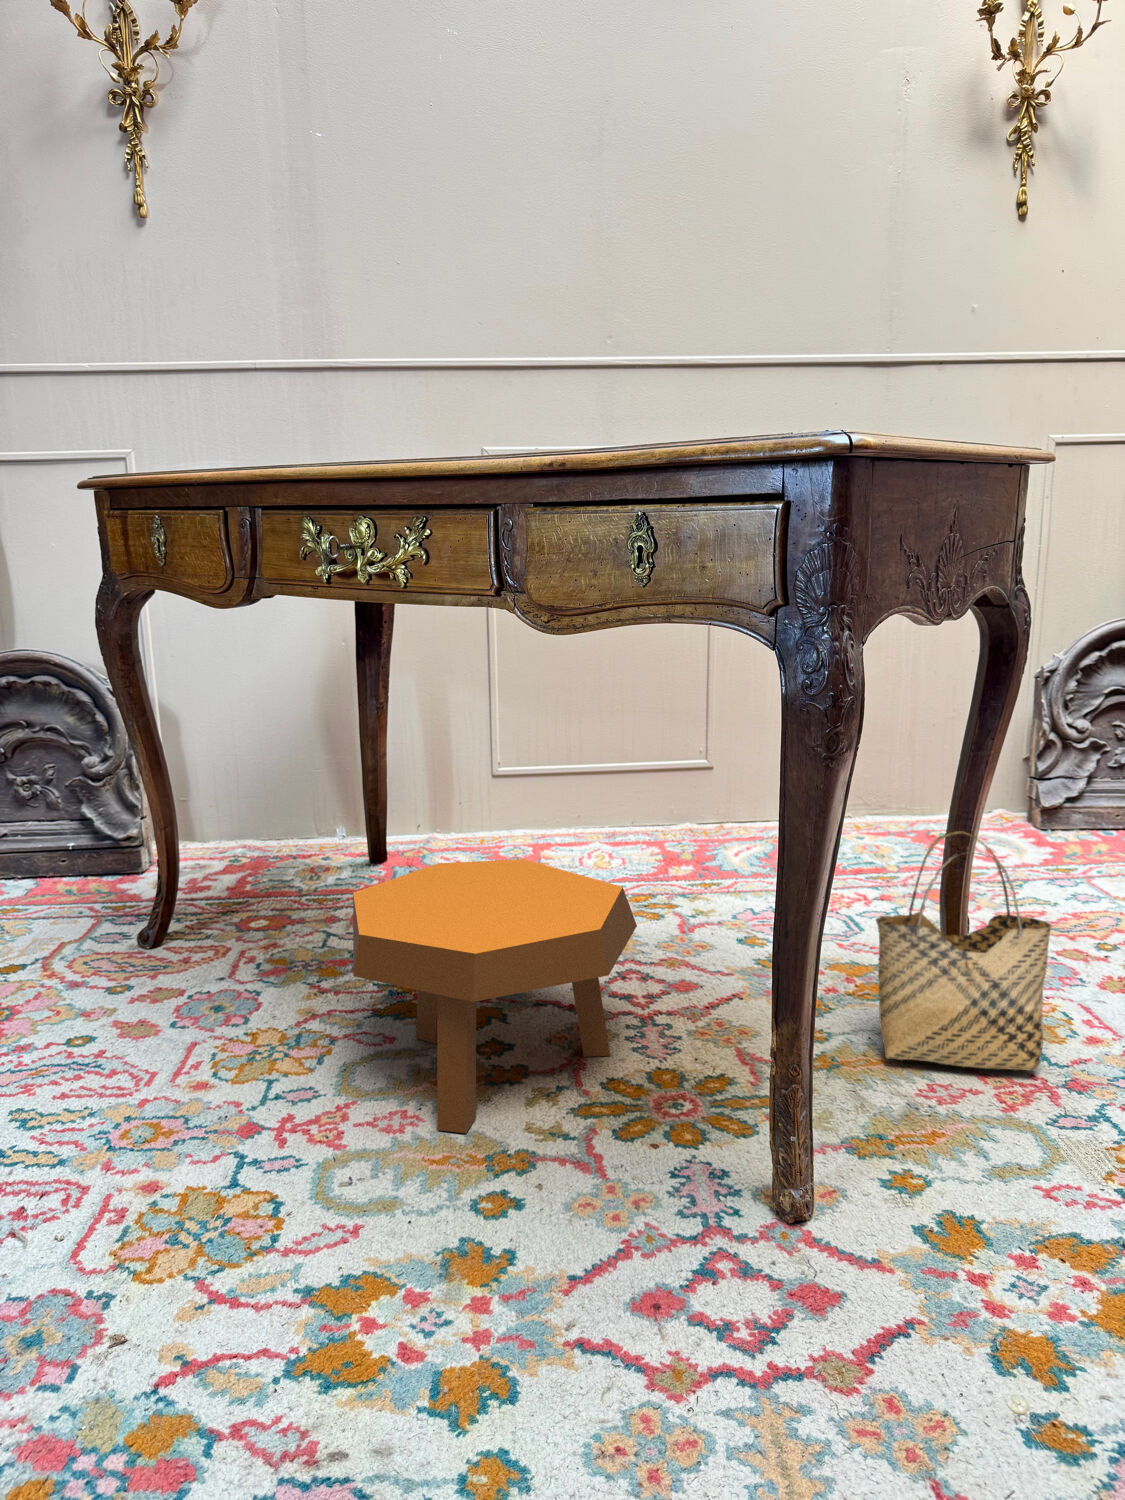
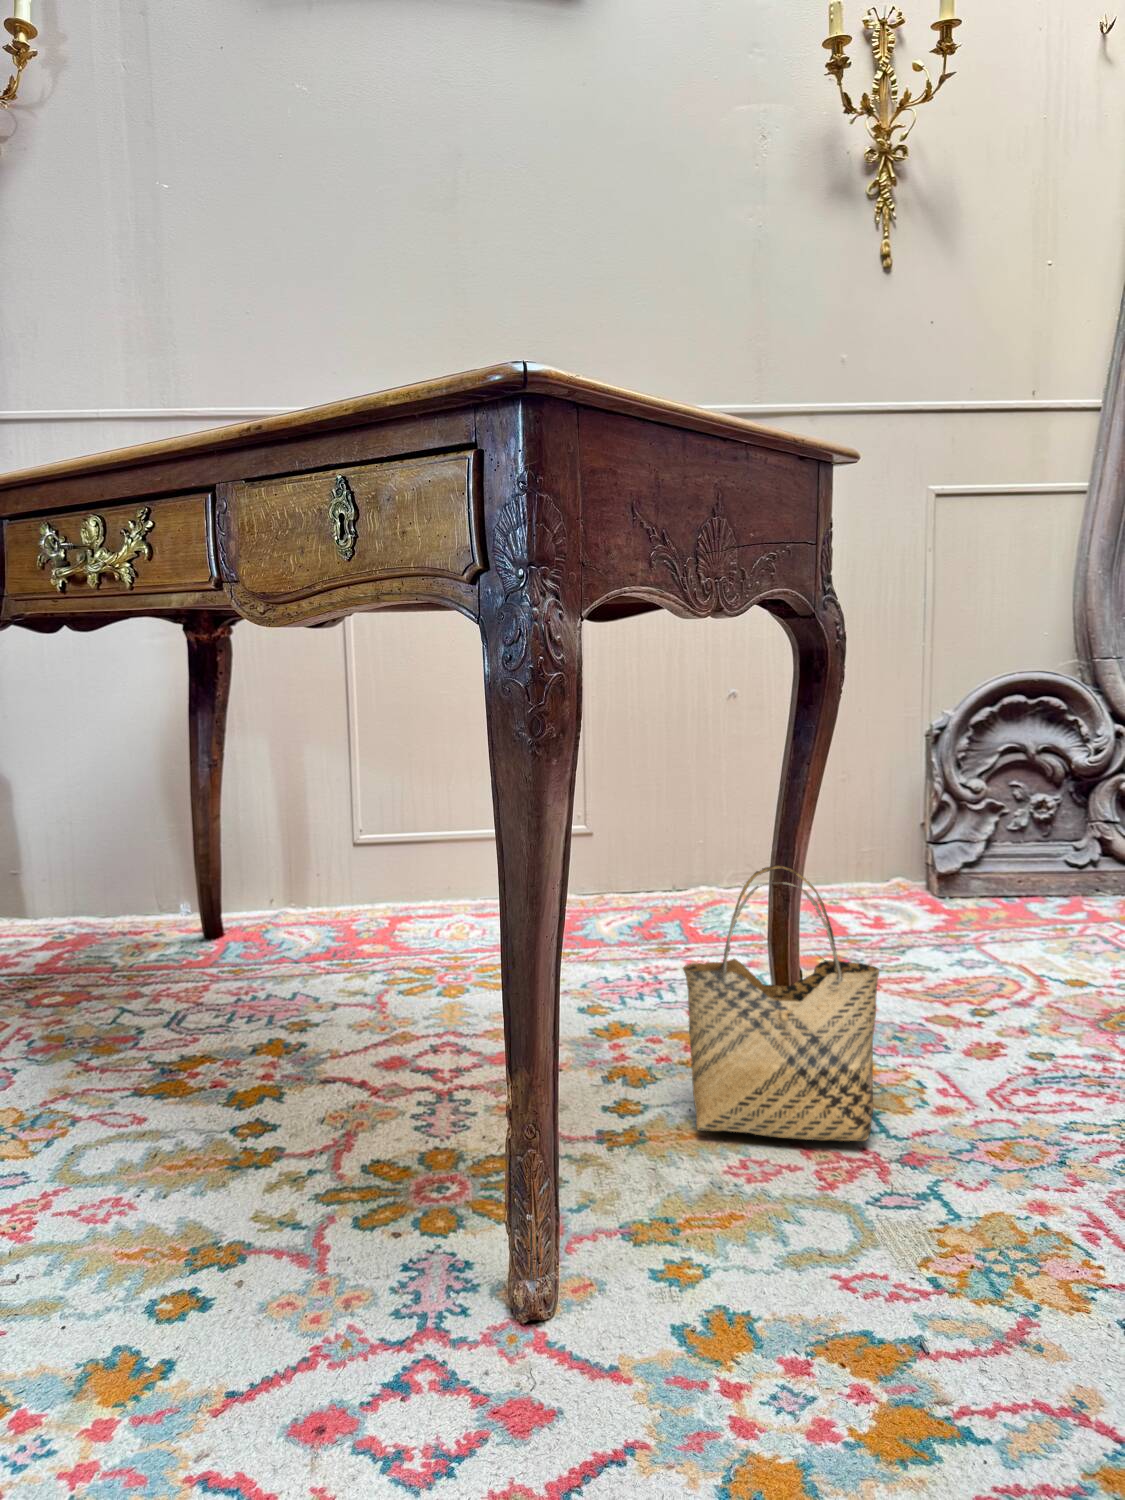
footstool: present [353,859,637,1133] -> none [55,910,416,1223]

